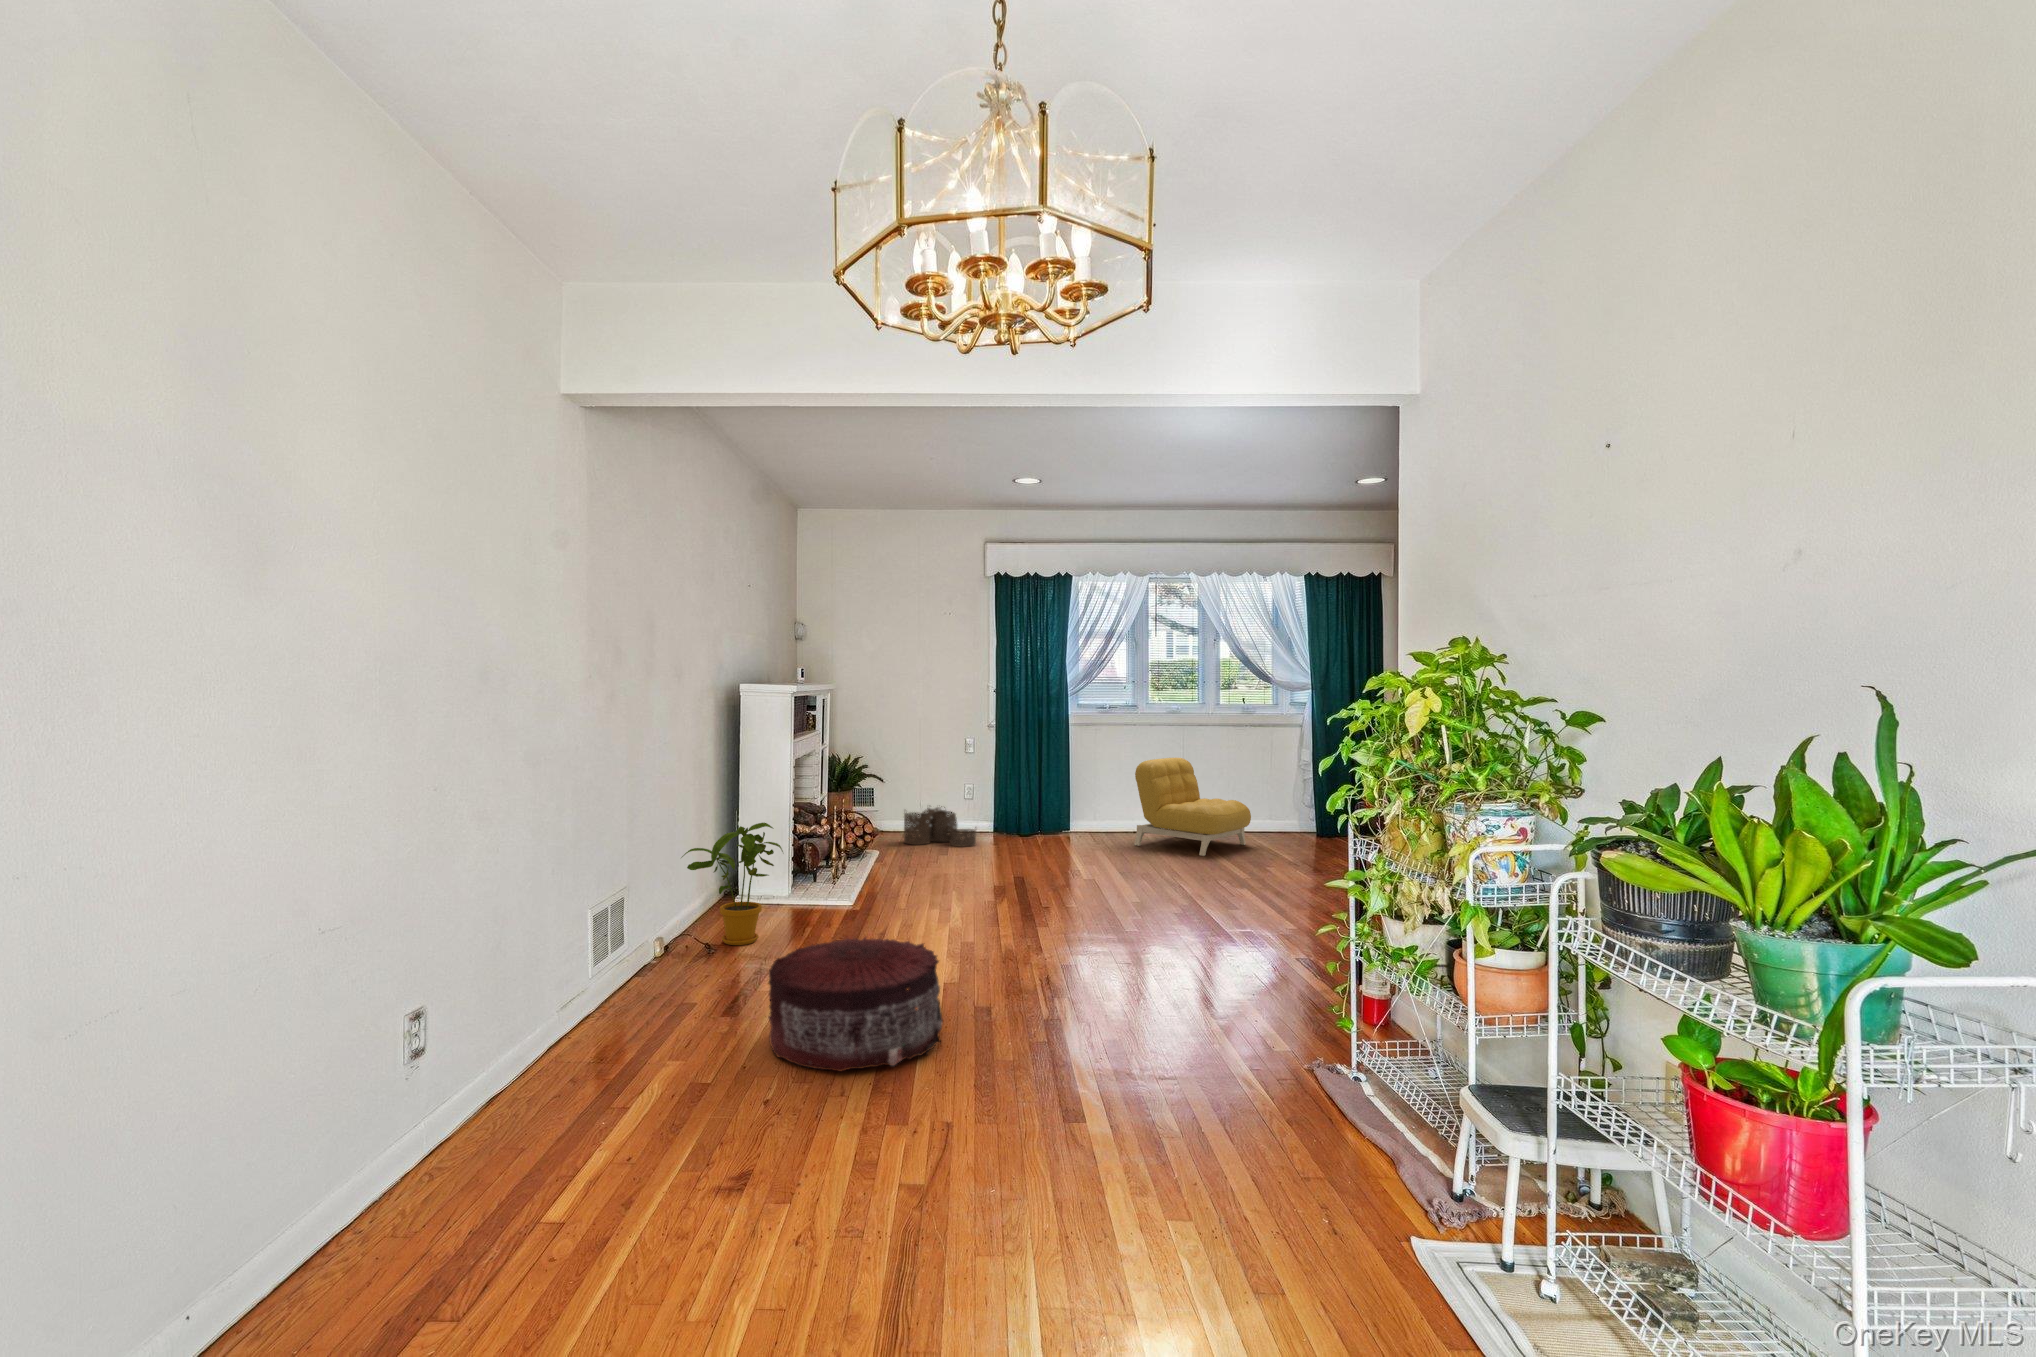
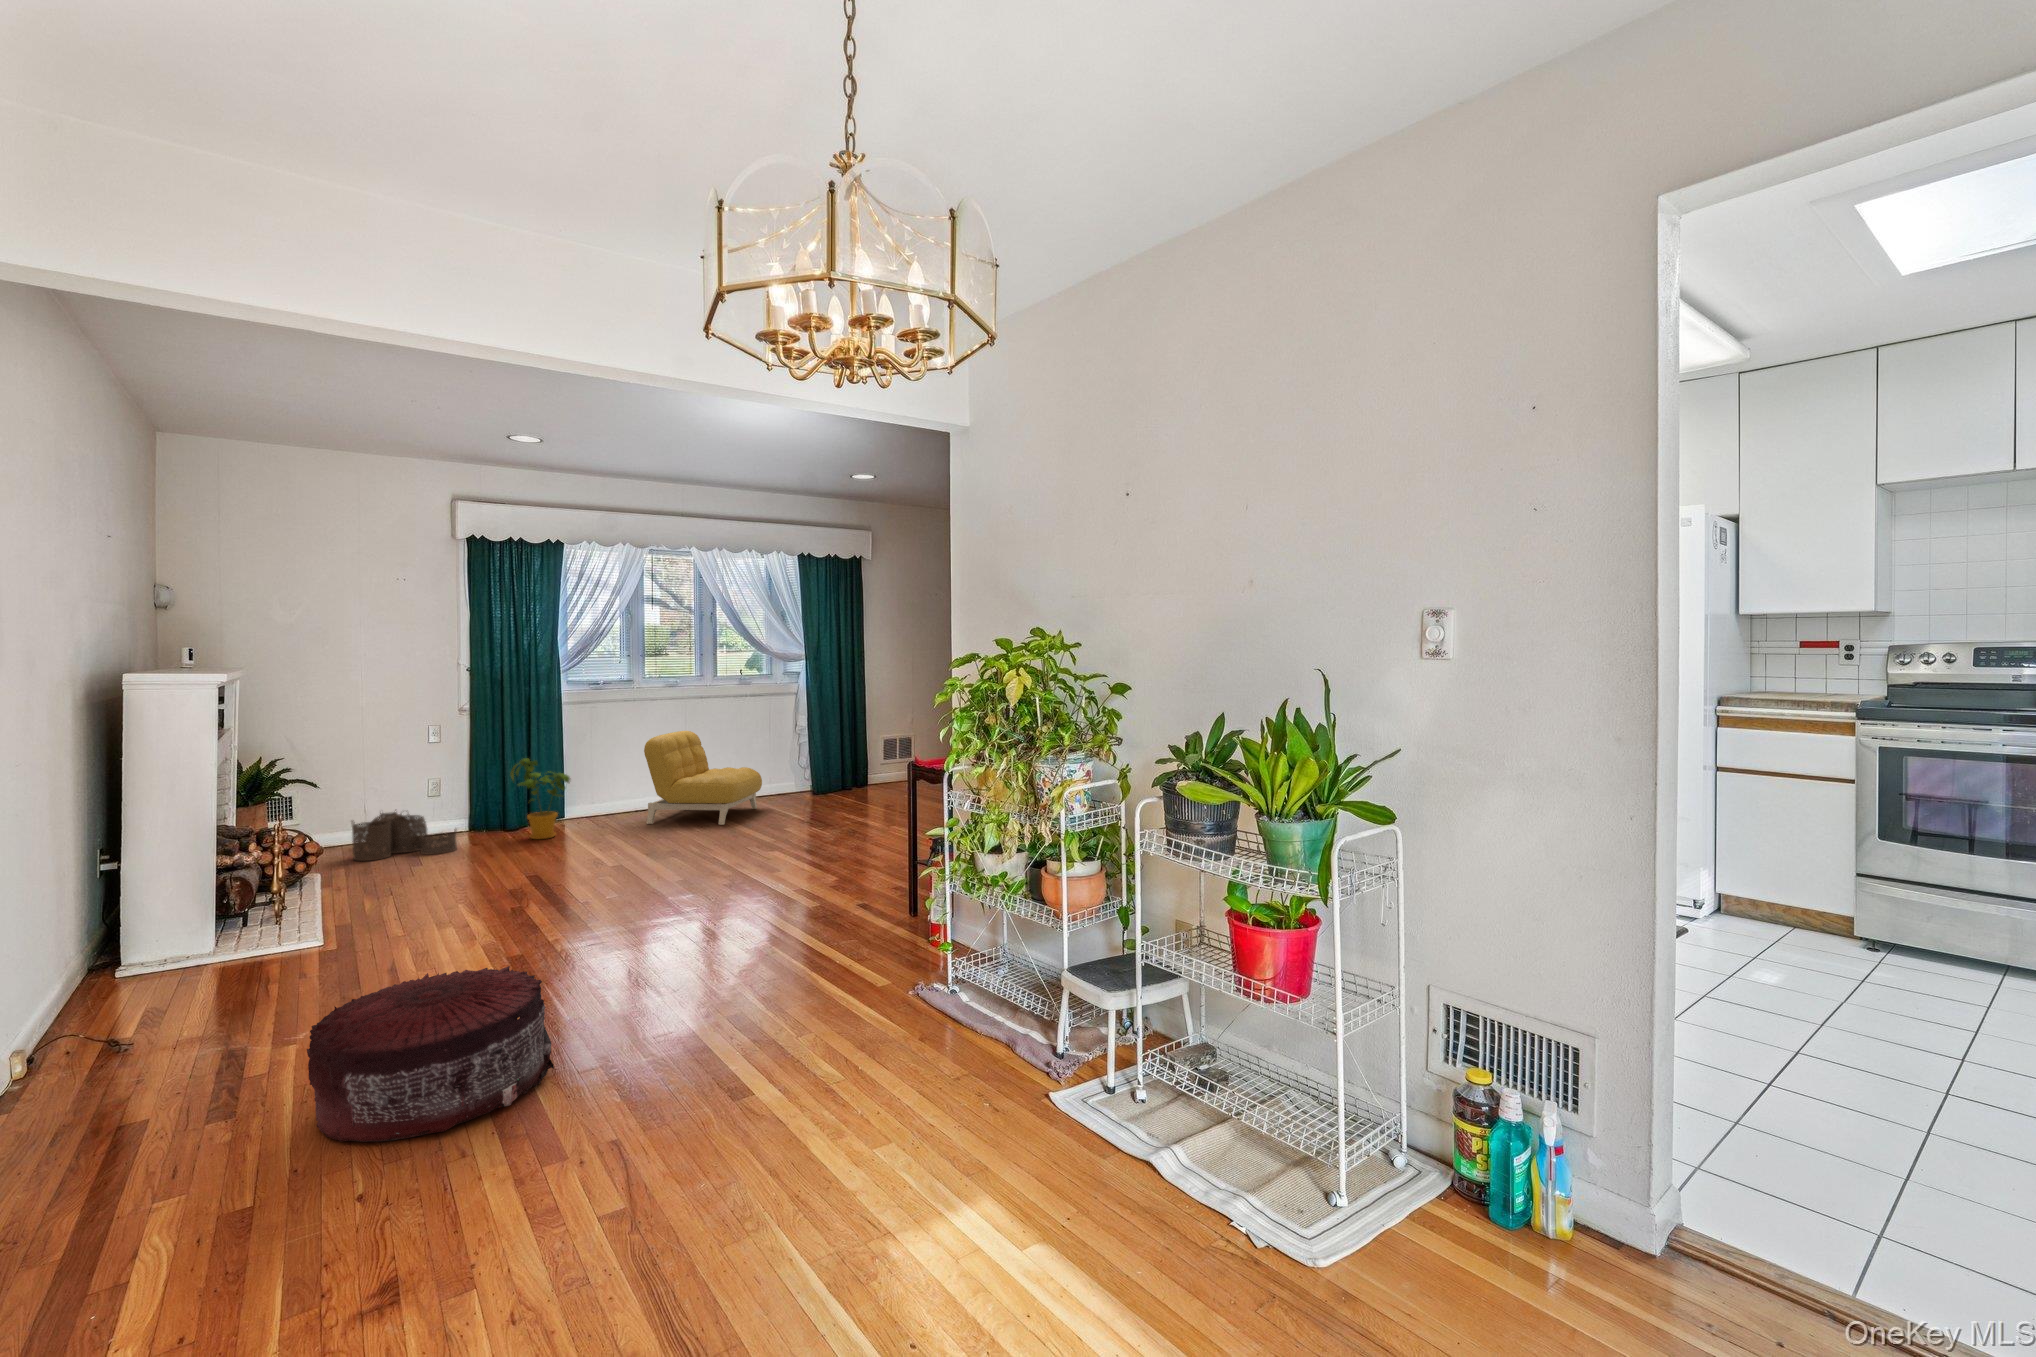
house plant: present [681,823,783,945] -> present [510,758,570,839]

